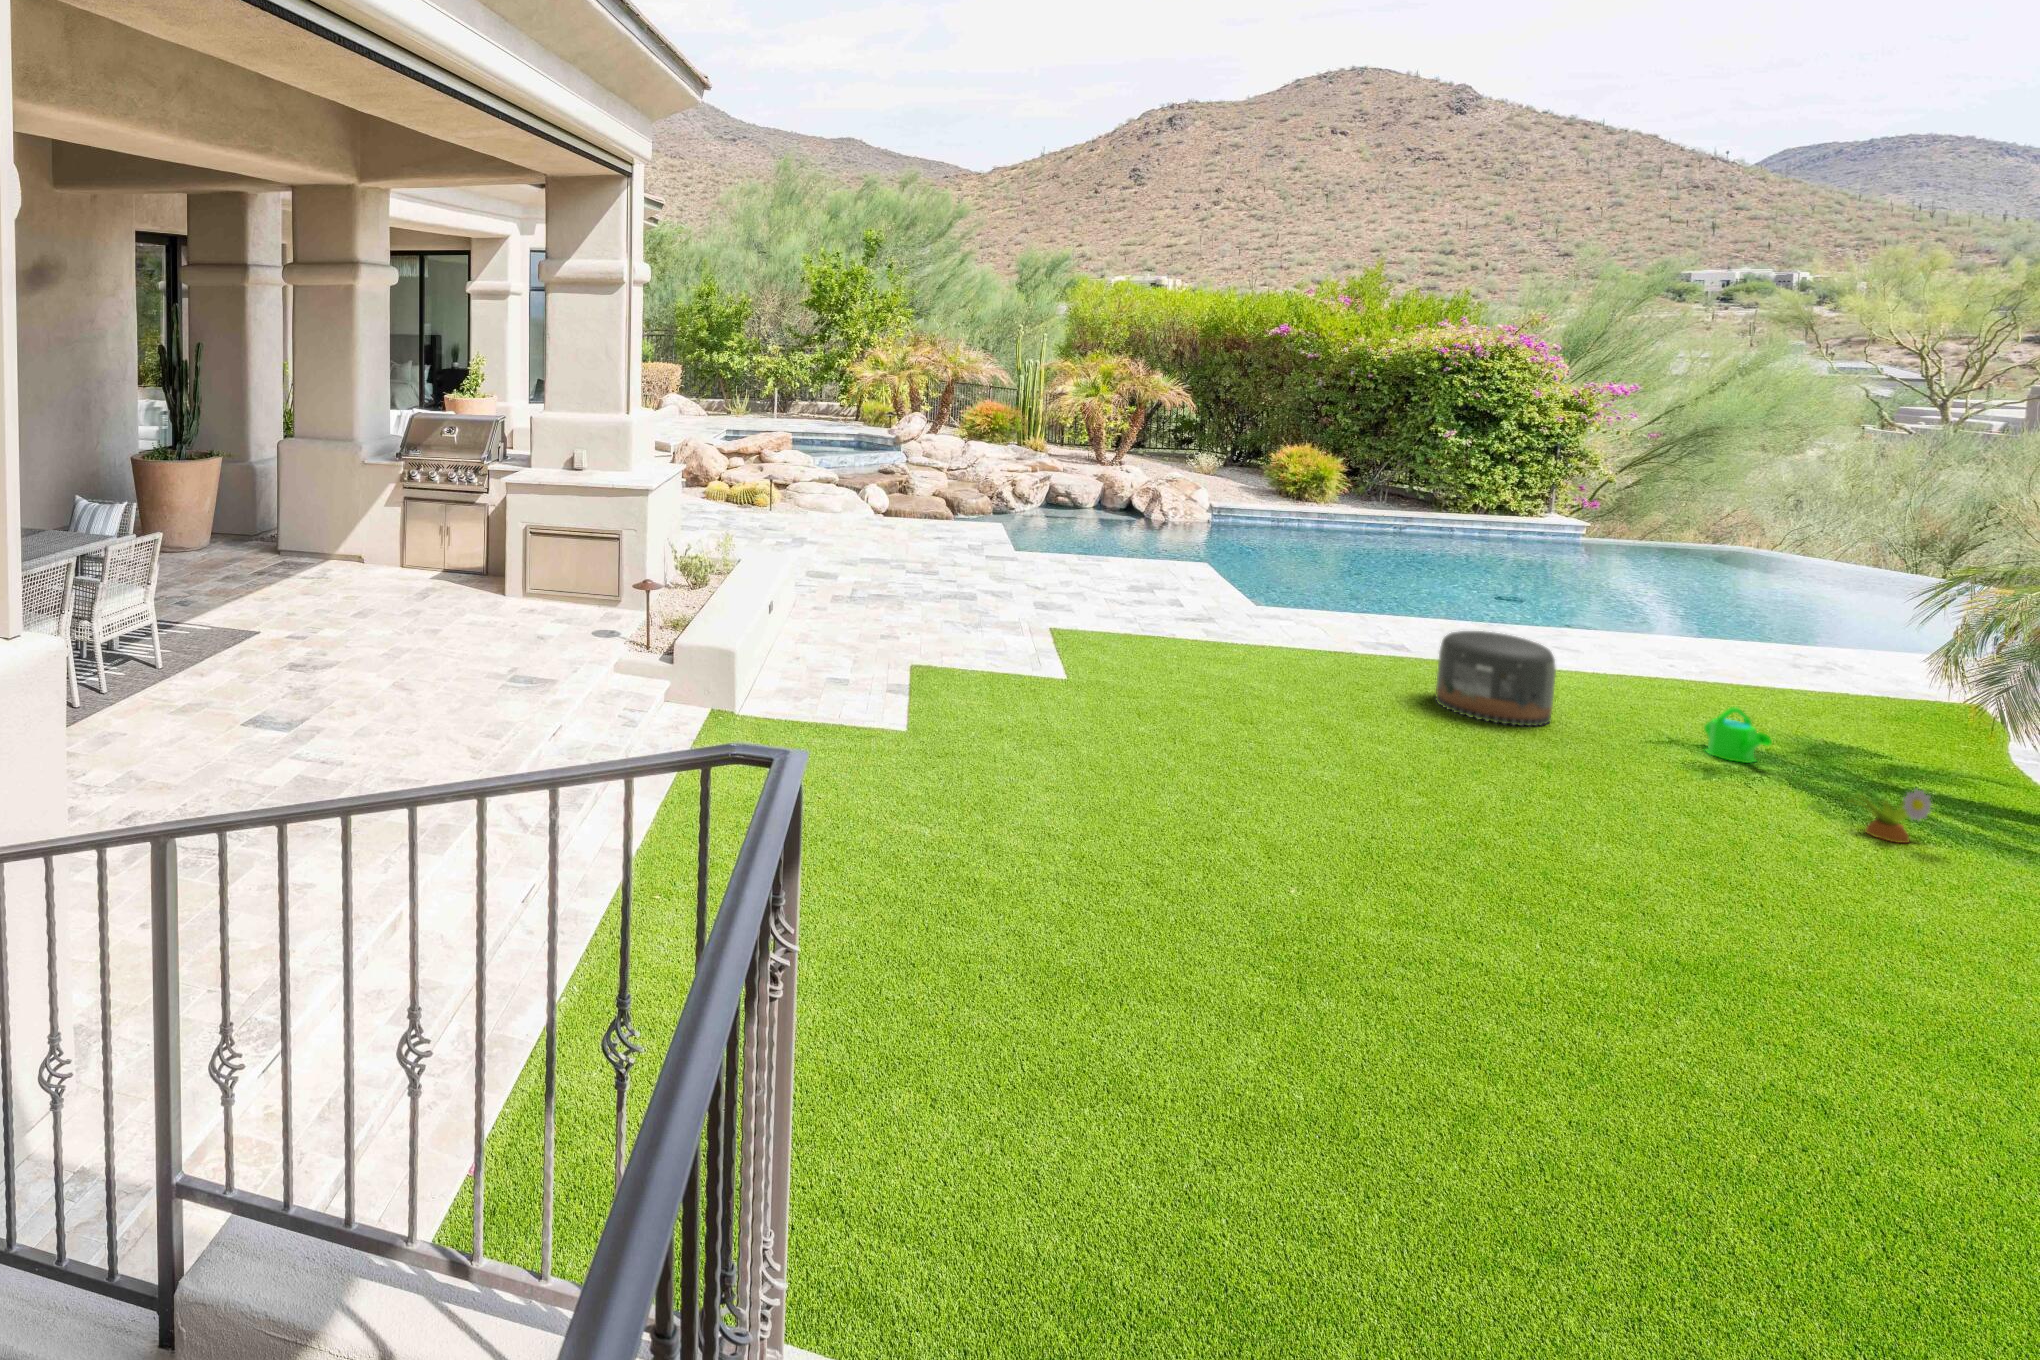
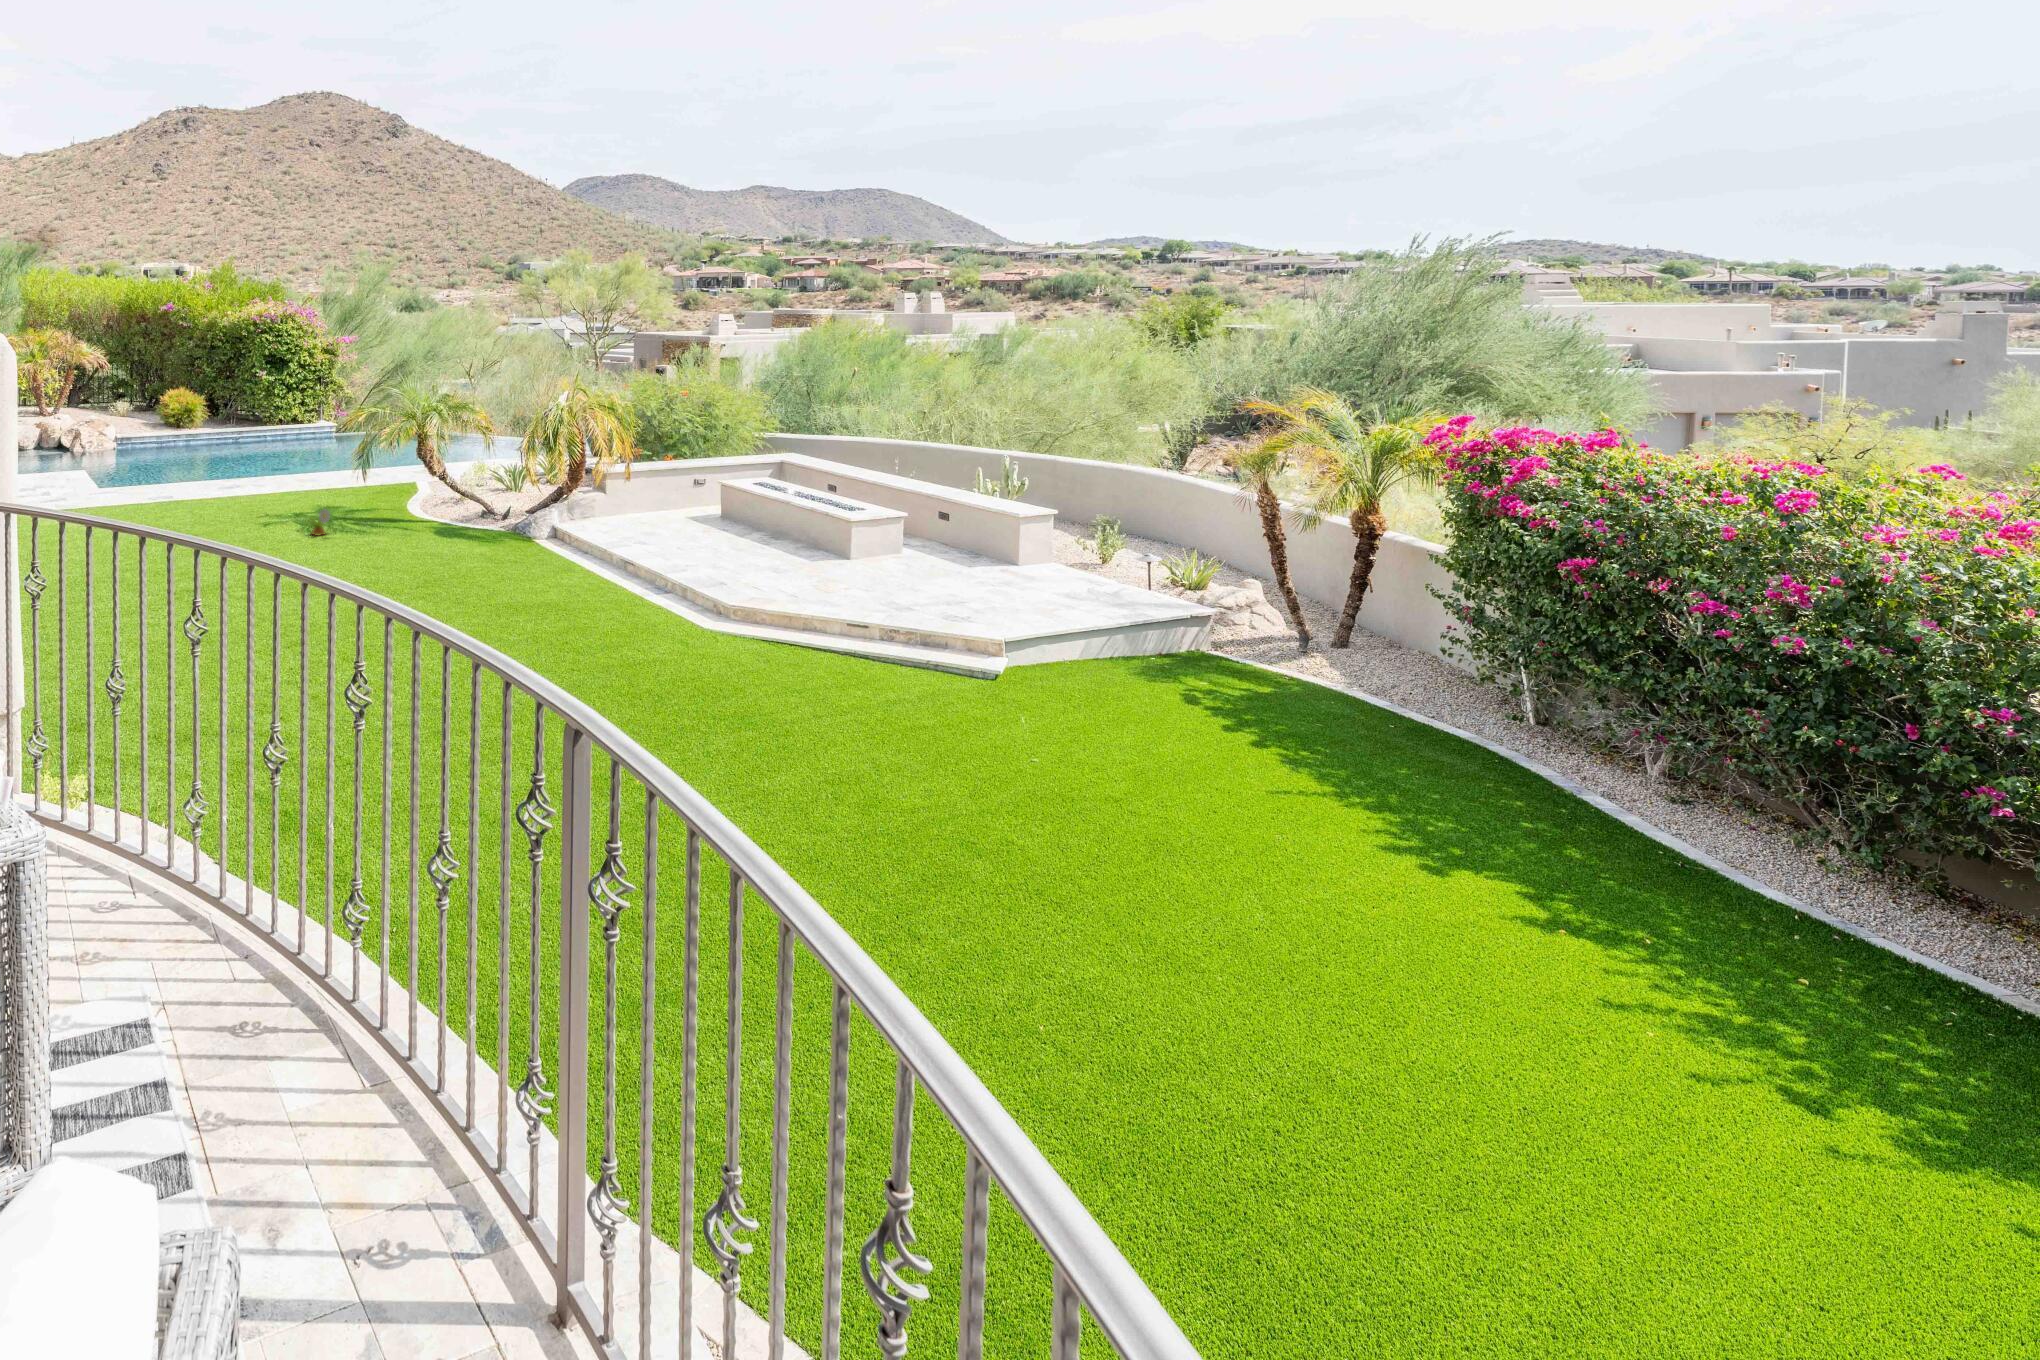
pouf: present [1436,631,1556,726] -> none [159,472,214,521]
watering can: present [1704,707,1772,763] -> none [276,491,297,518]

